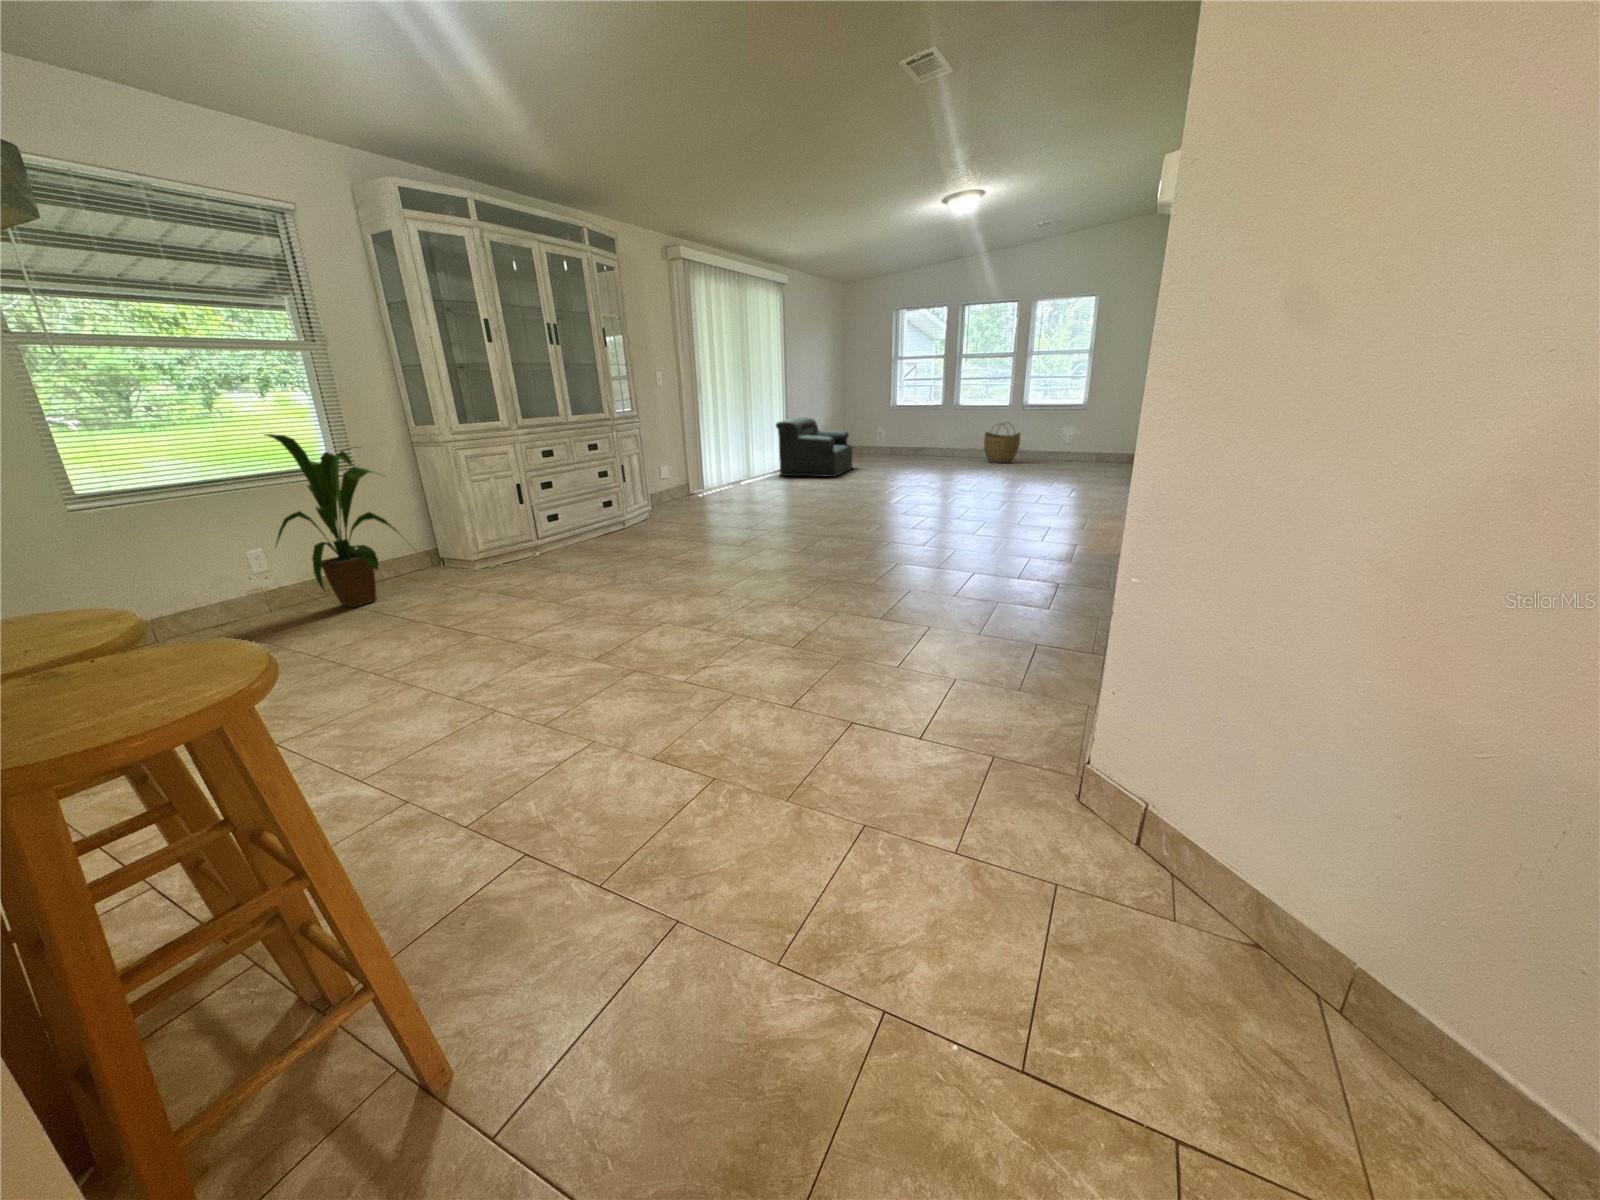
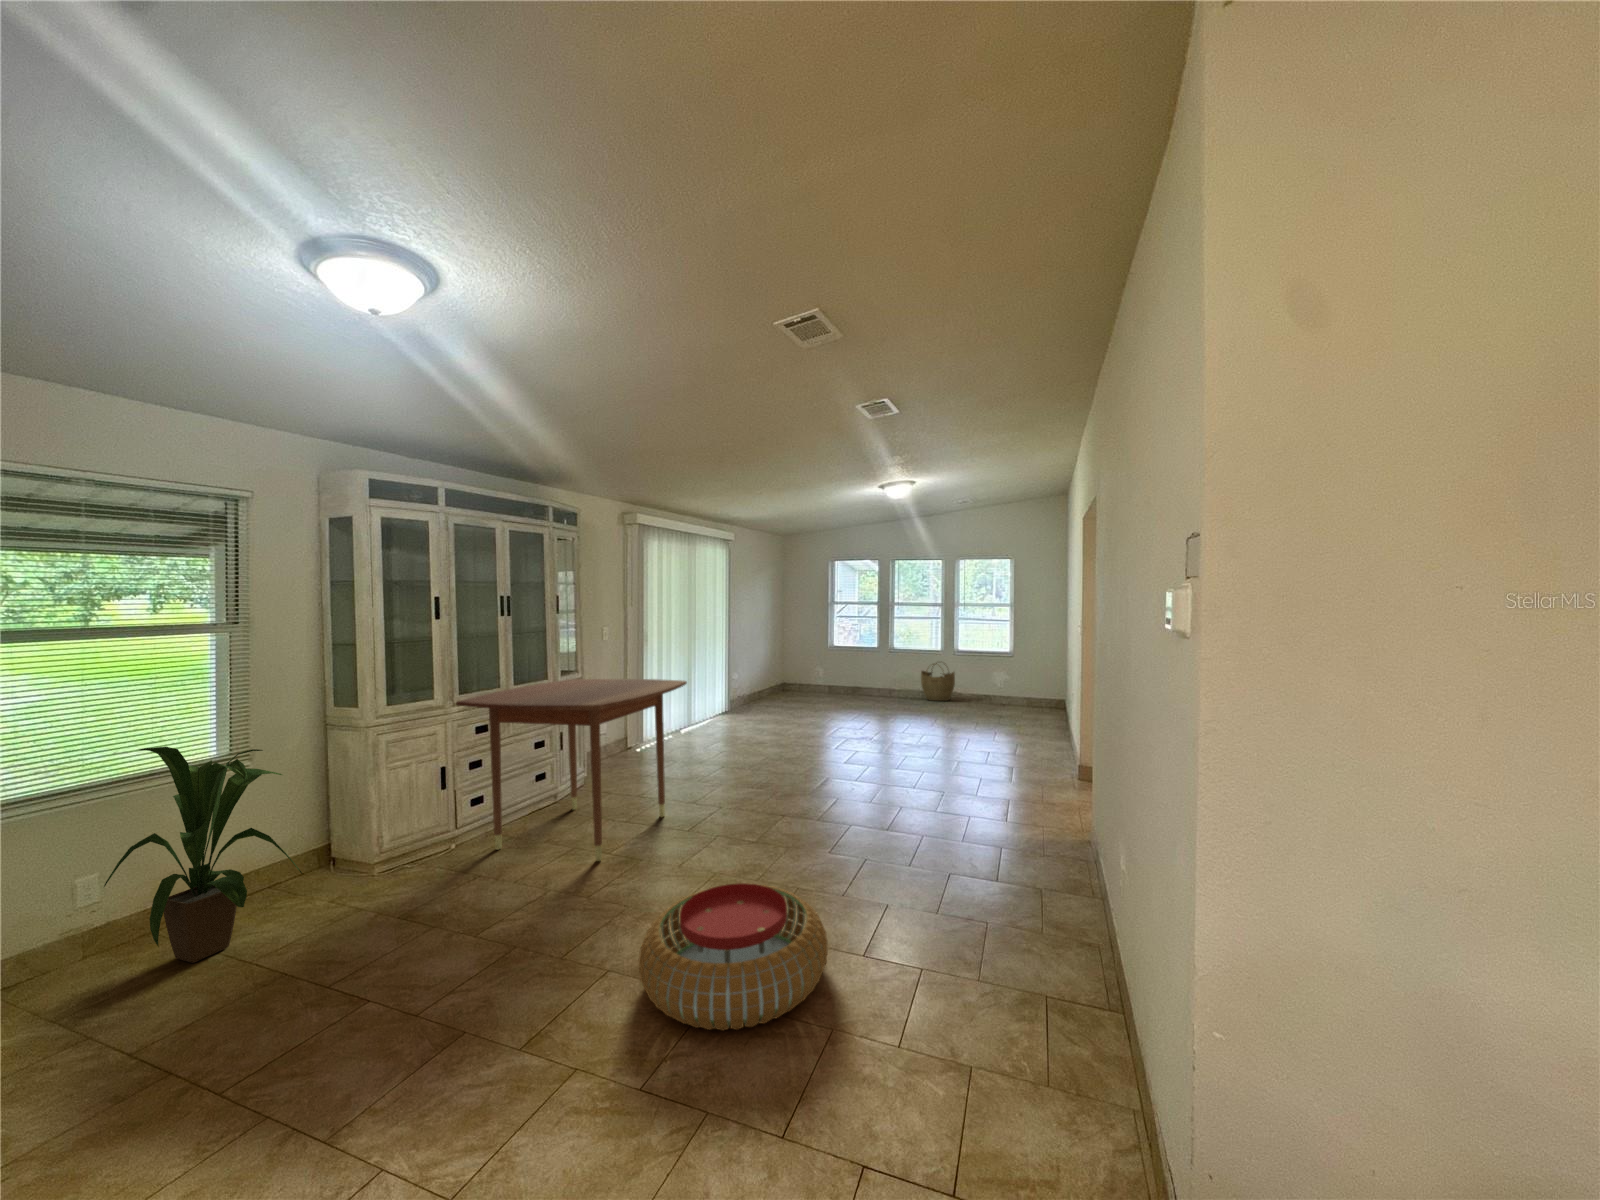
dining table: none [519,413,729,563] -> present [456,679,687,861]
armchair: present [776,417,852,477] -> none [718,659,795,720]
pouf: none [671,564,829,656] -> present [639,883,828,1030]

